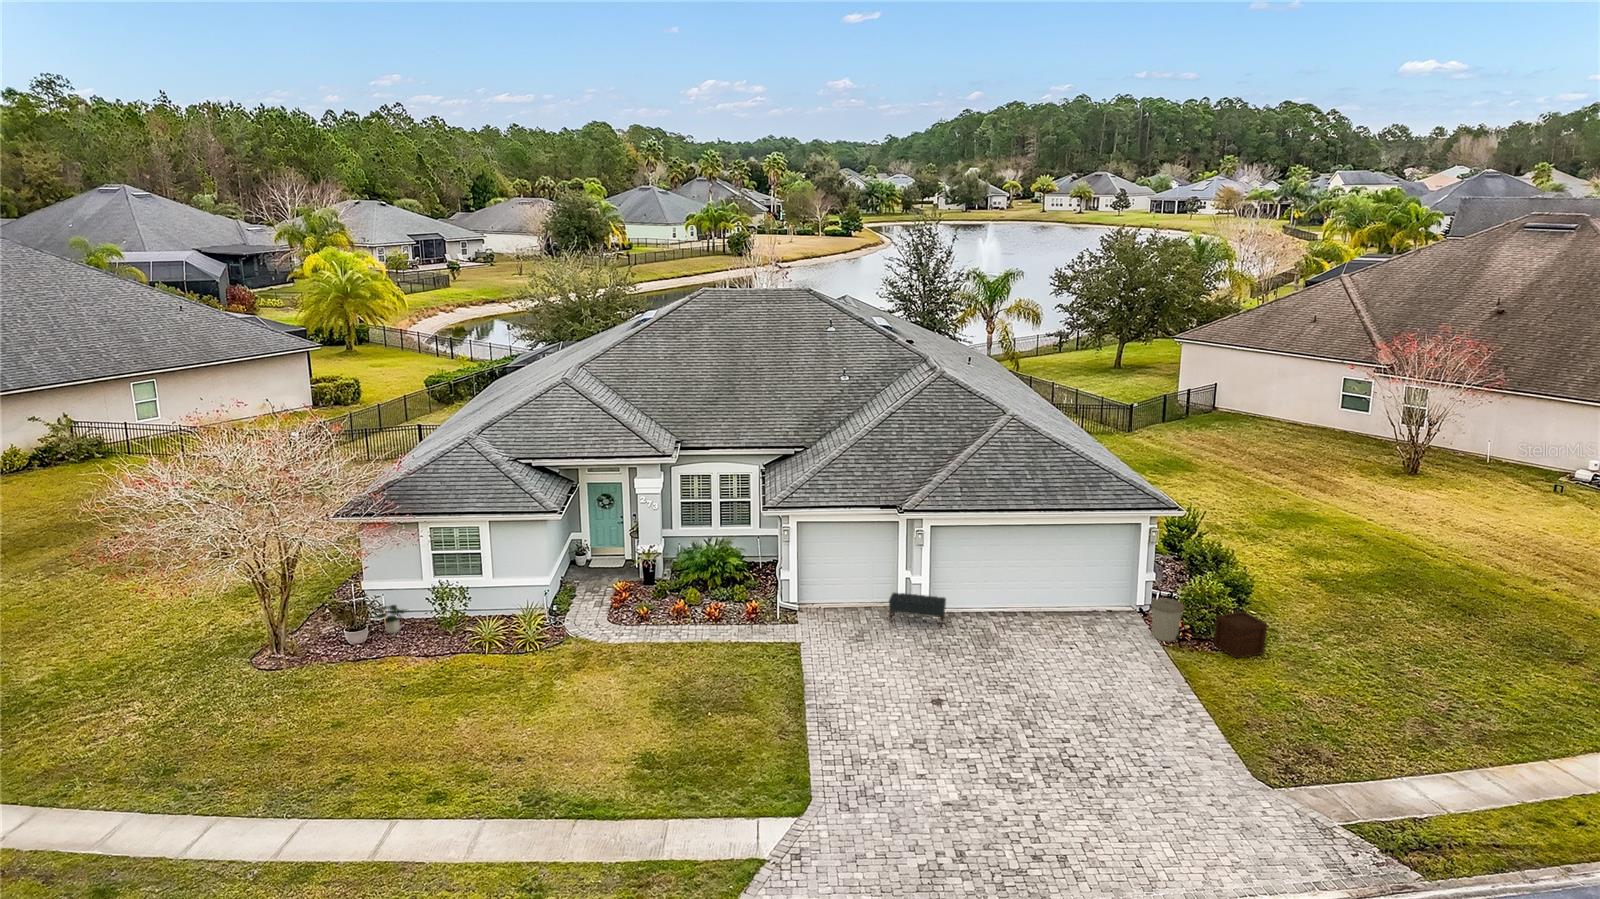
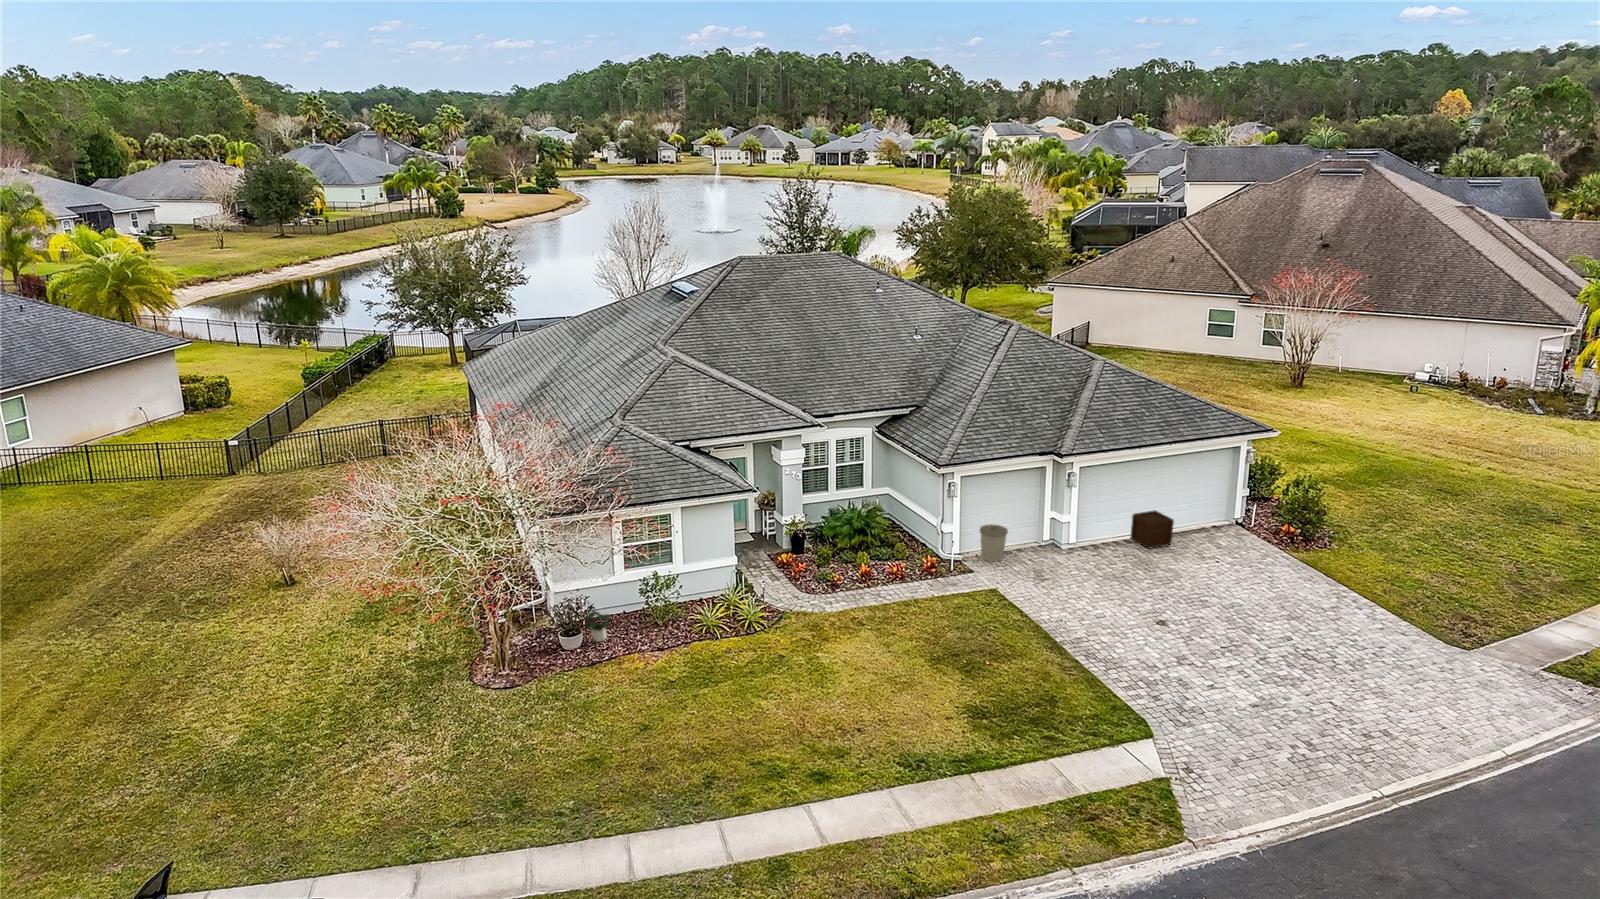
bench: present [889,593,946,627] -> none [1048,530,1104,559]
trash can: present [1151,598,1184,641] -> present [980,524,1008,562]
wooden crate: present [1213,611,1267,659] -> present [1131,510,1174,548]

